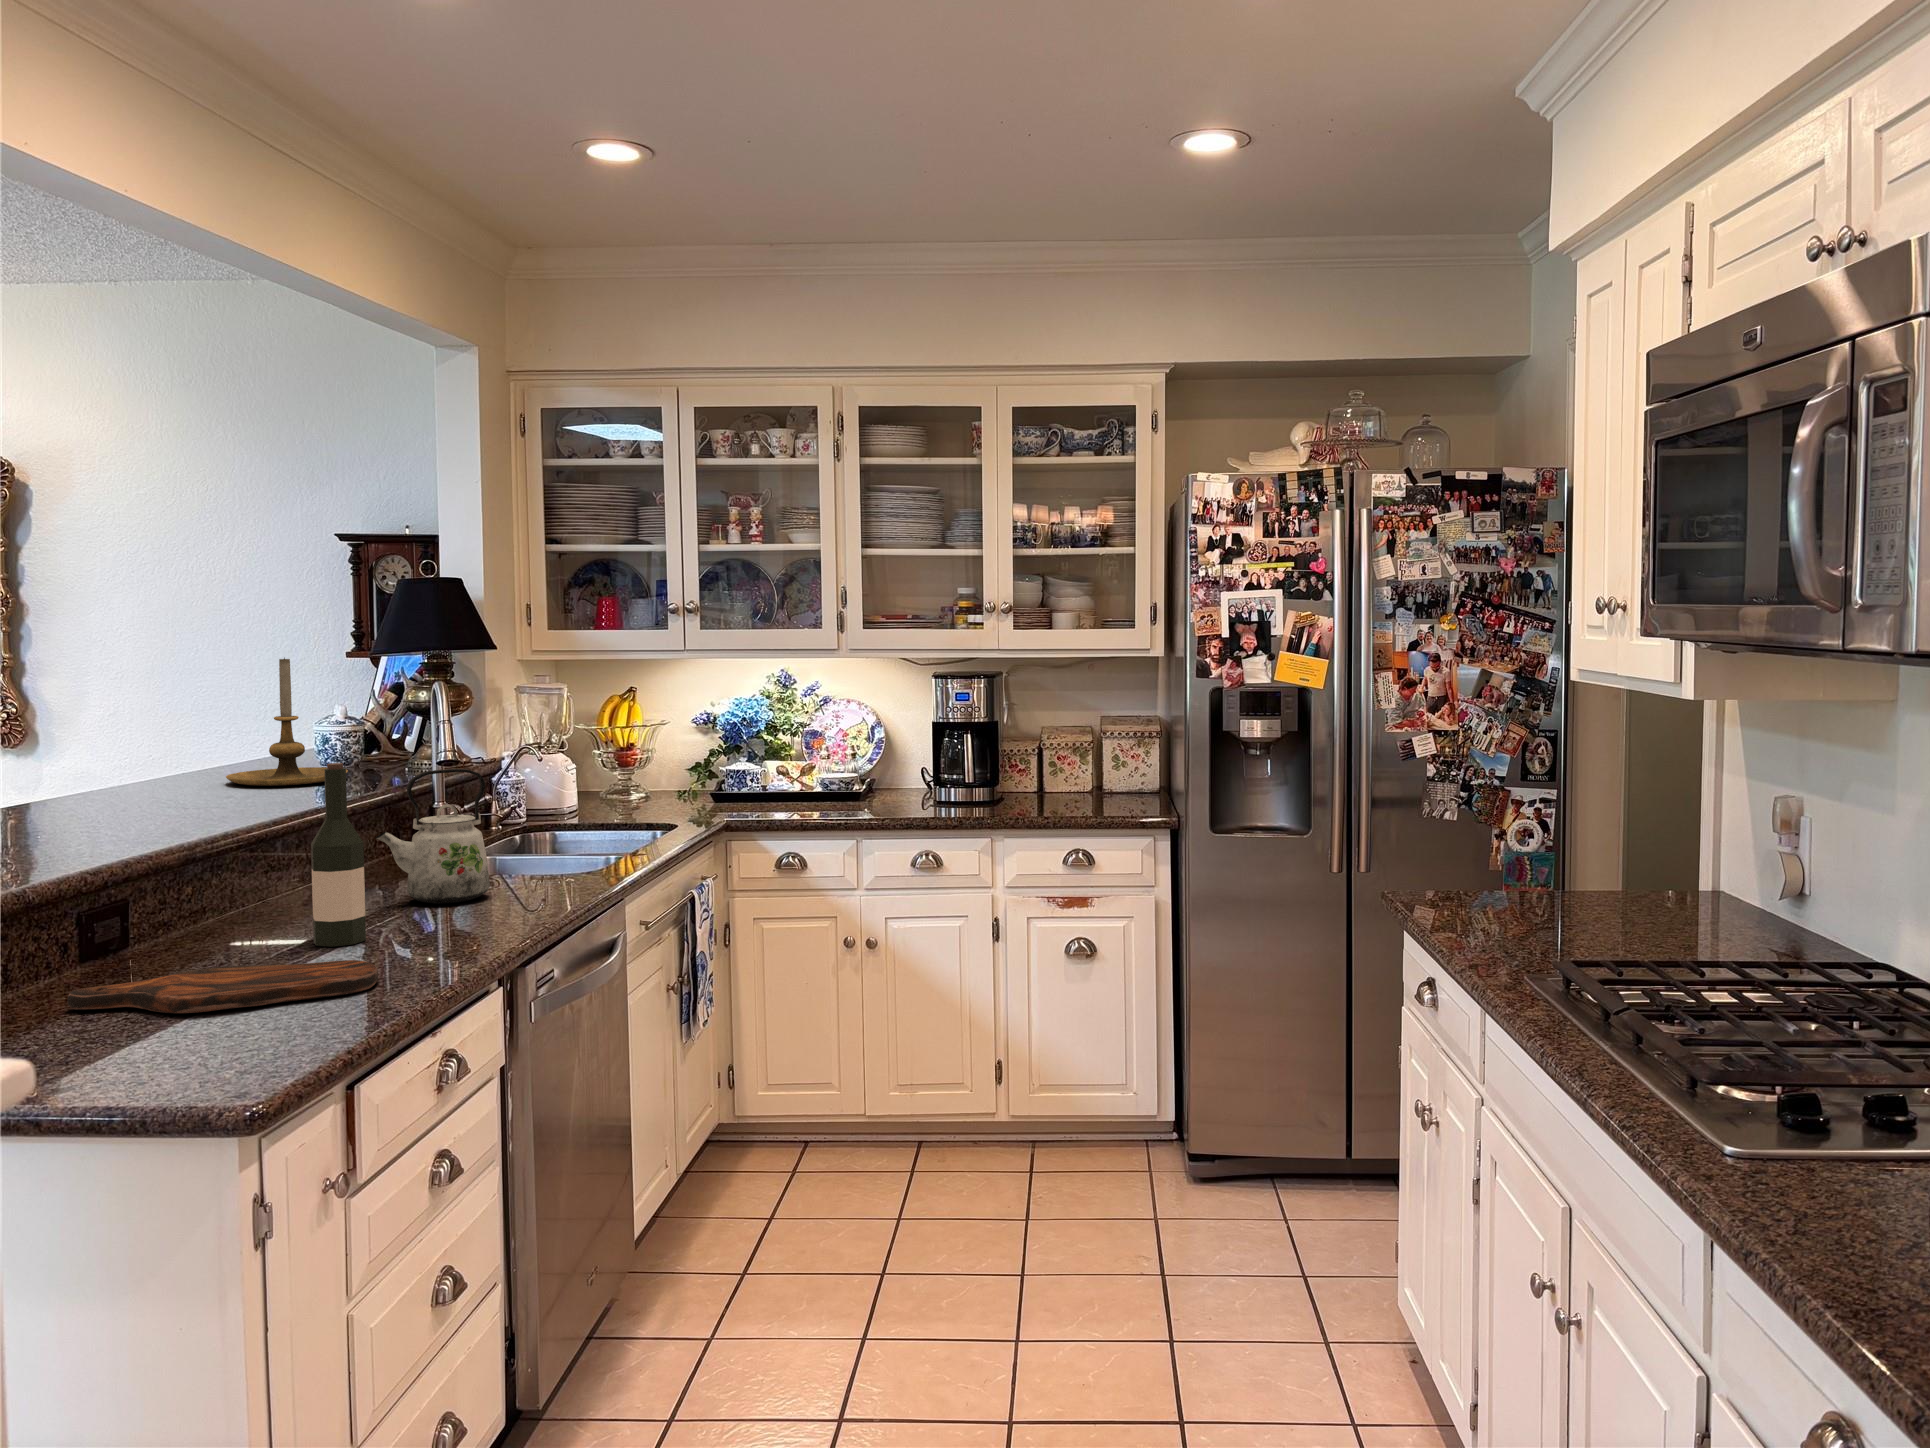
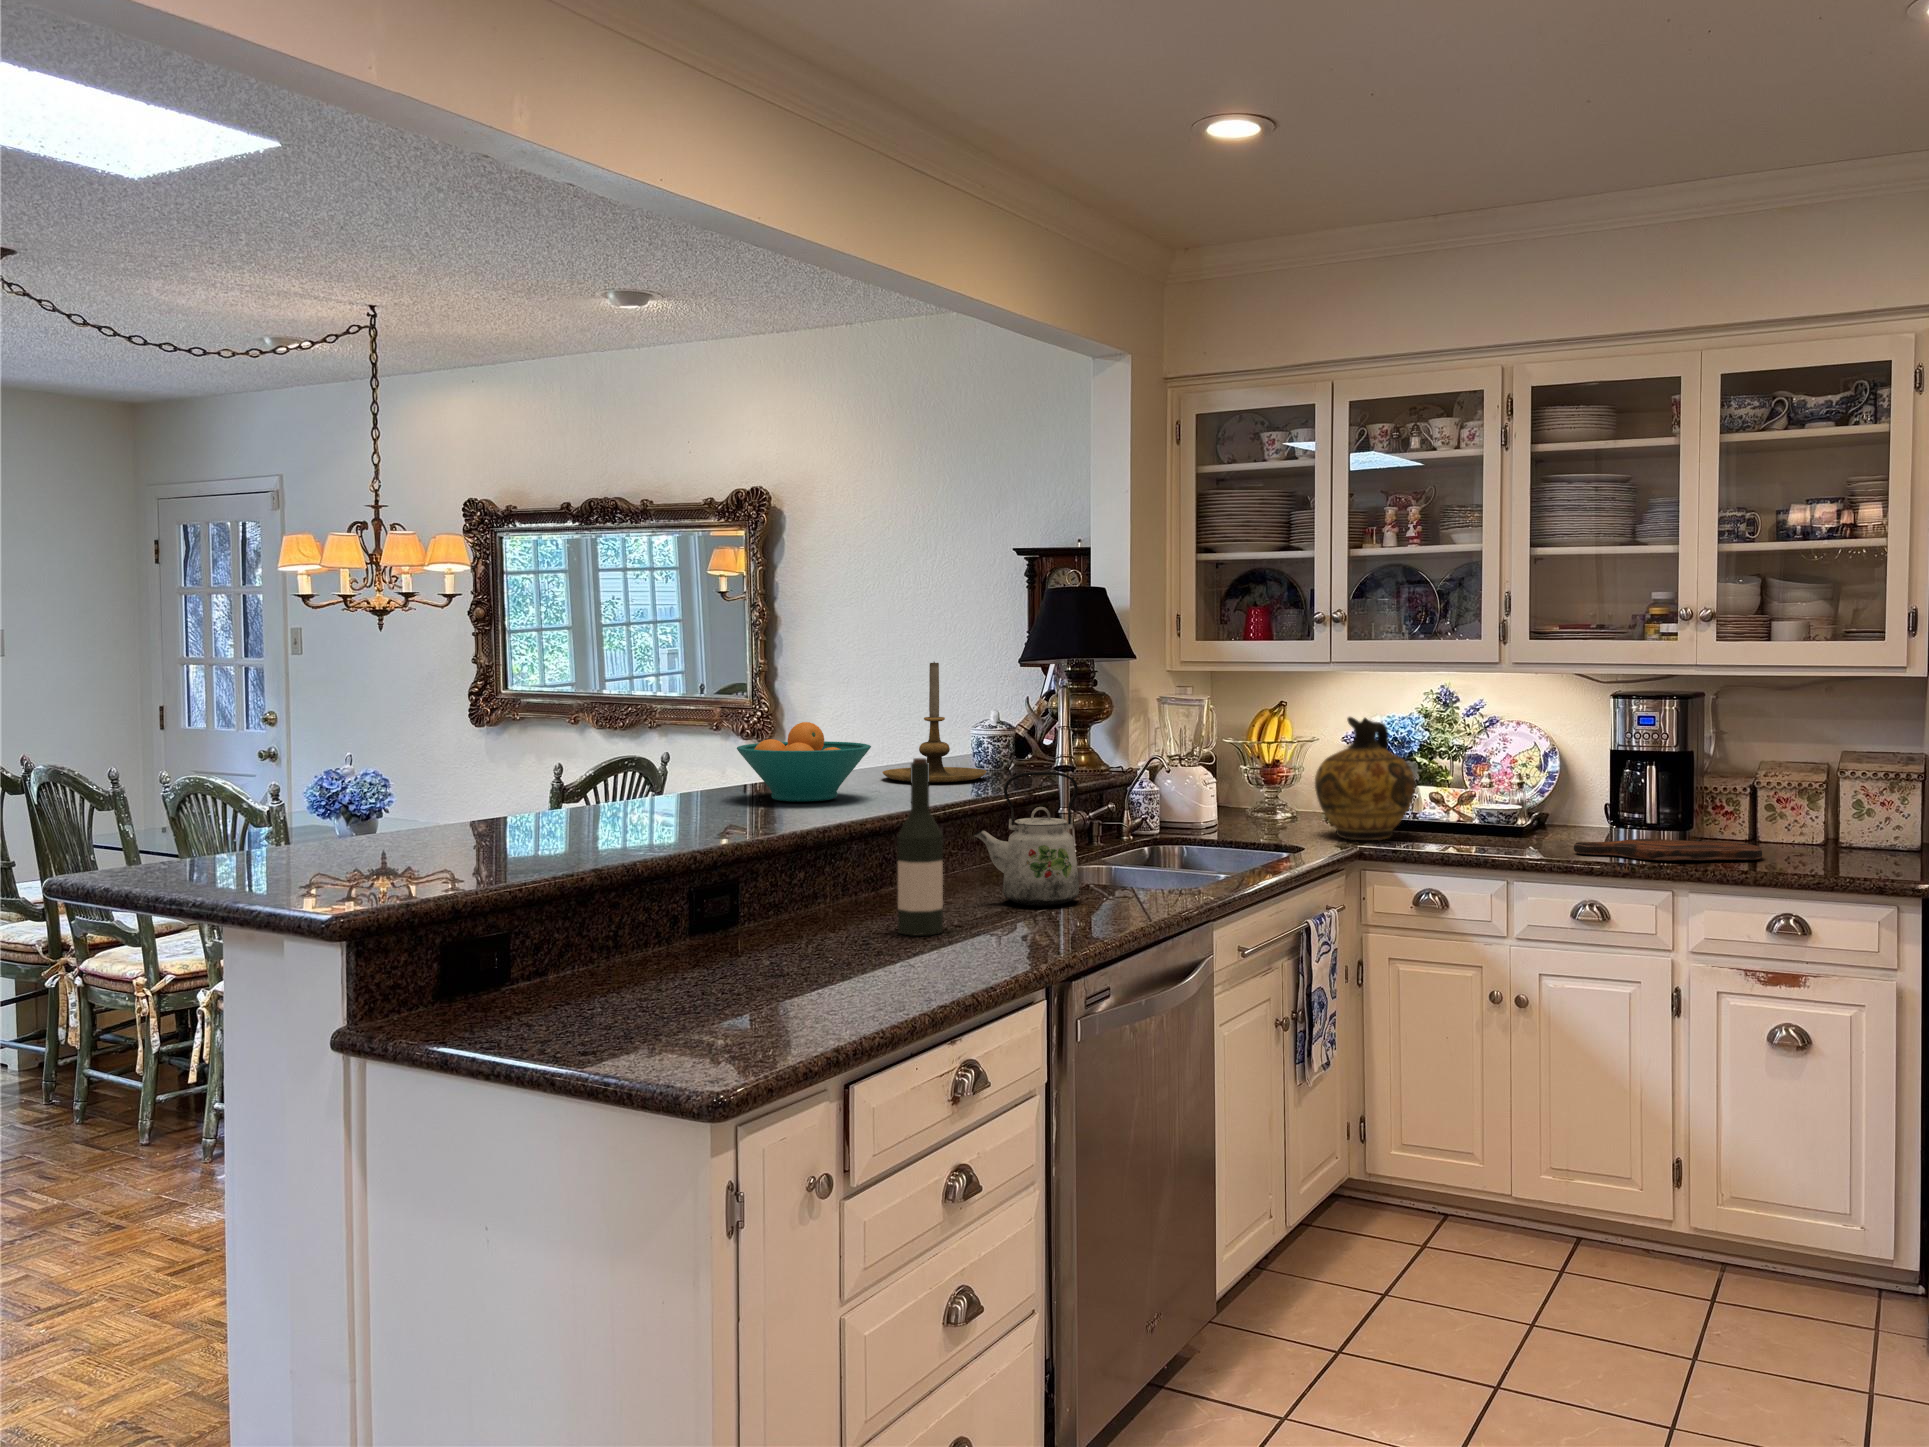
ceramic jug: none [677,701,769,814] -> present [1315,717,1415,840]
fruit bowl: none [66,729,235,816] -> present [737,722,871,802]
cutting board: present [68,960,378,1013] -> present [1574,839,1762,860]

